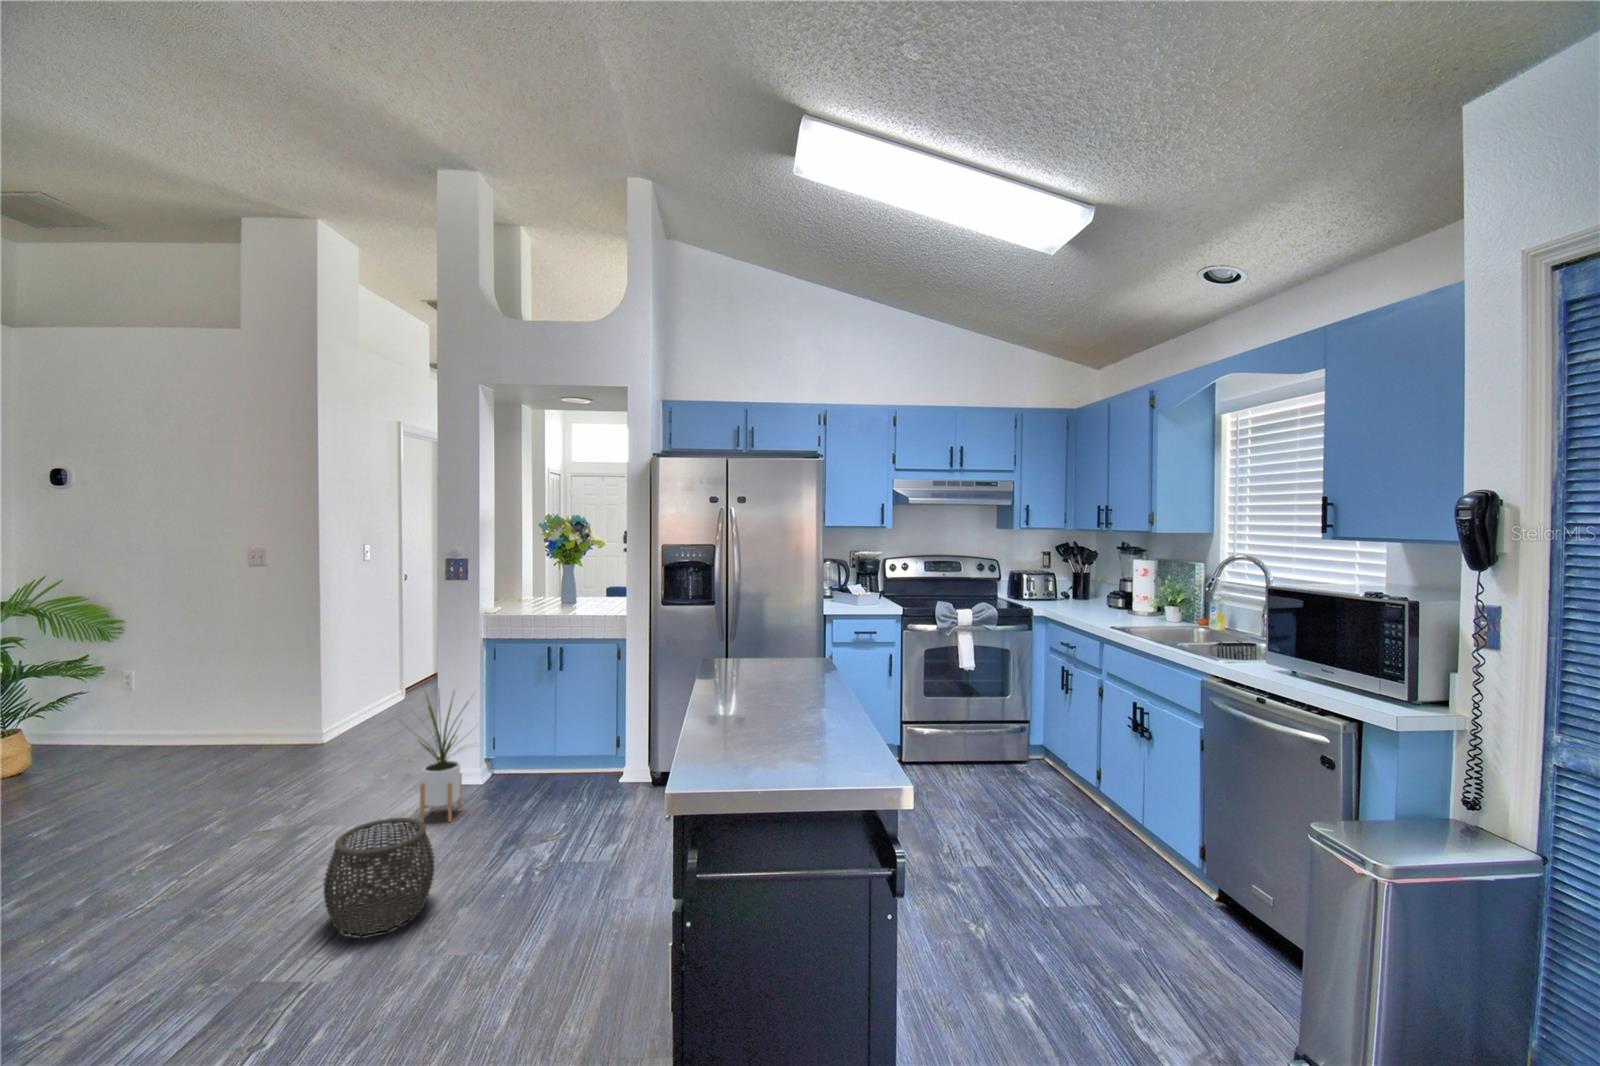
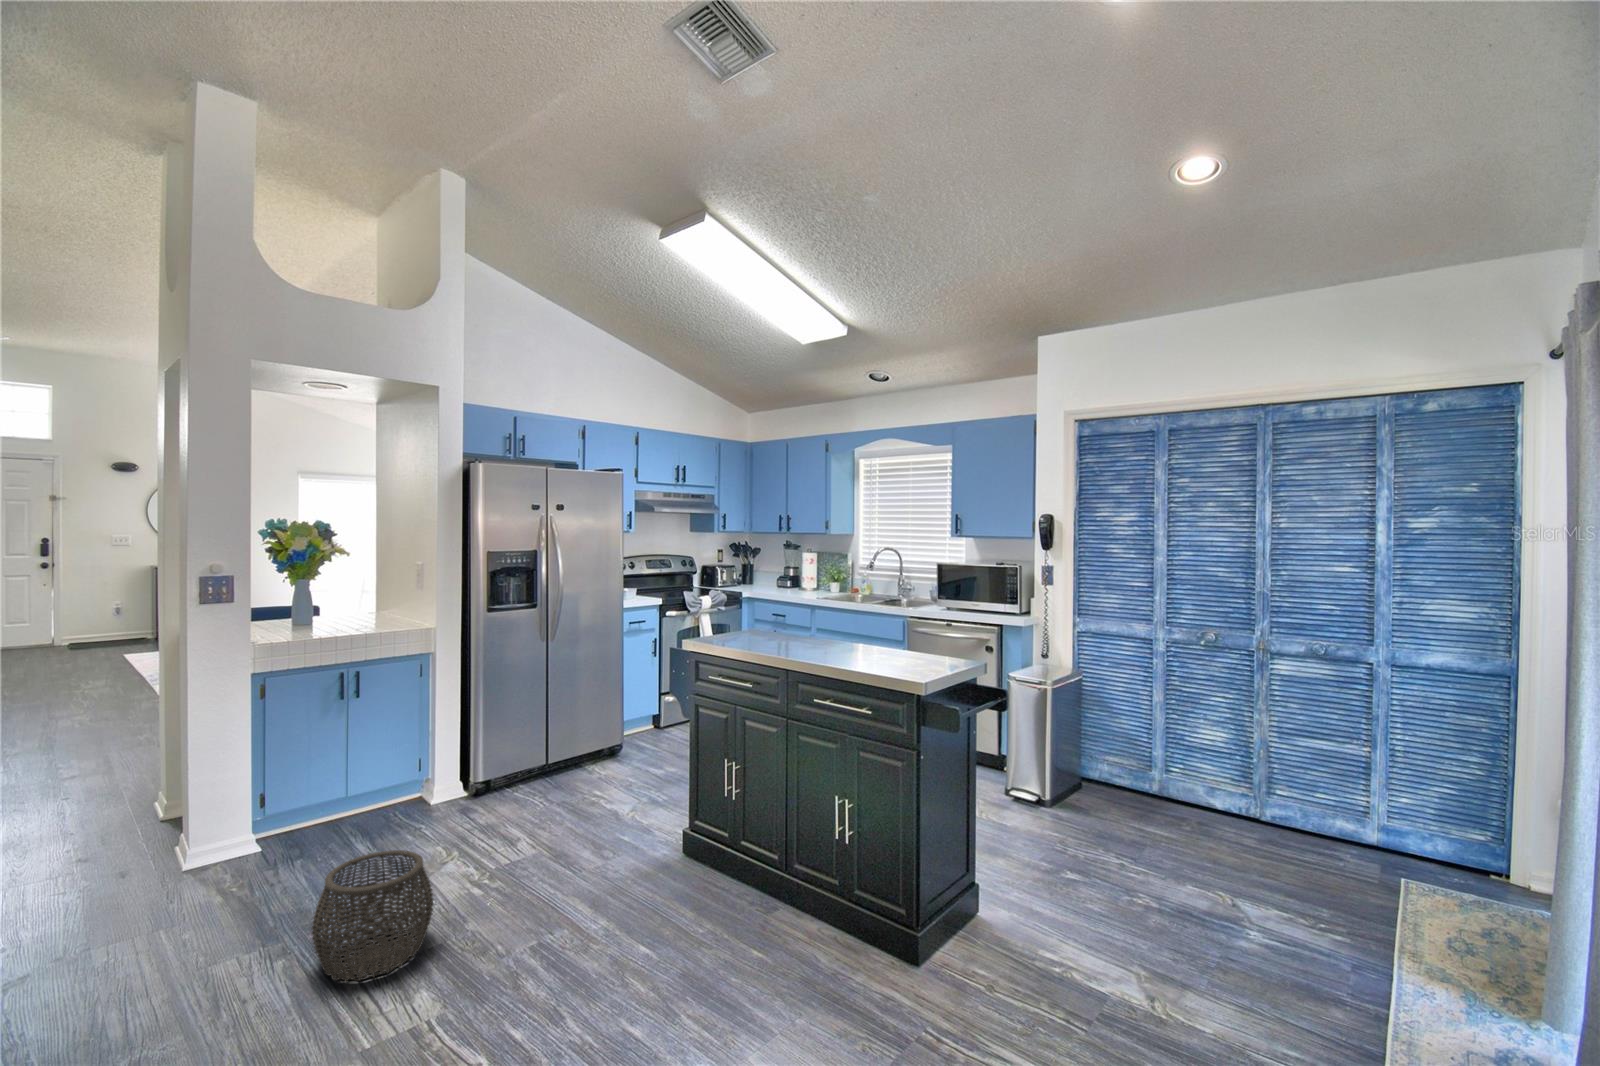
house plant: present [406,691,468,822] -> none [207,720,321,895]

